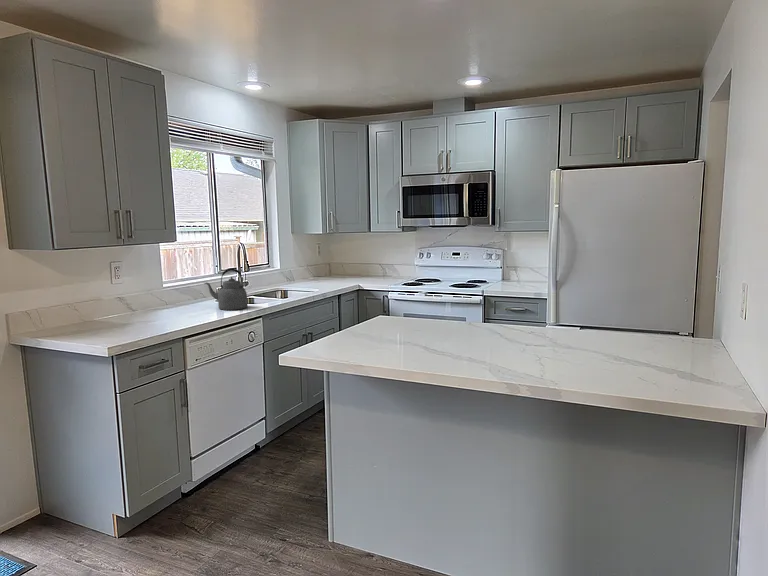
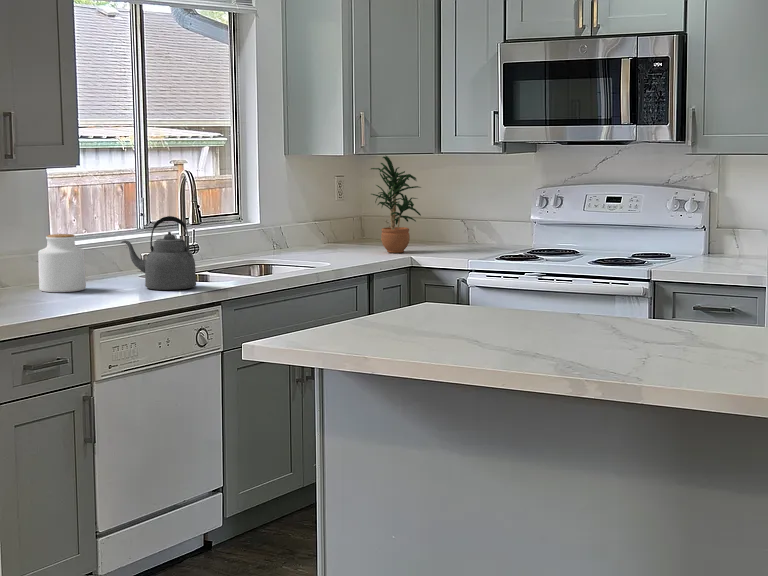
potted plant: none [335,234,362,283] -> present [371,156,421,253]
jar: none [154,280,184,314] -> present [38,234,86,292]

